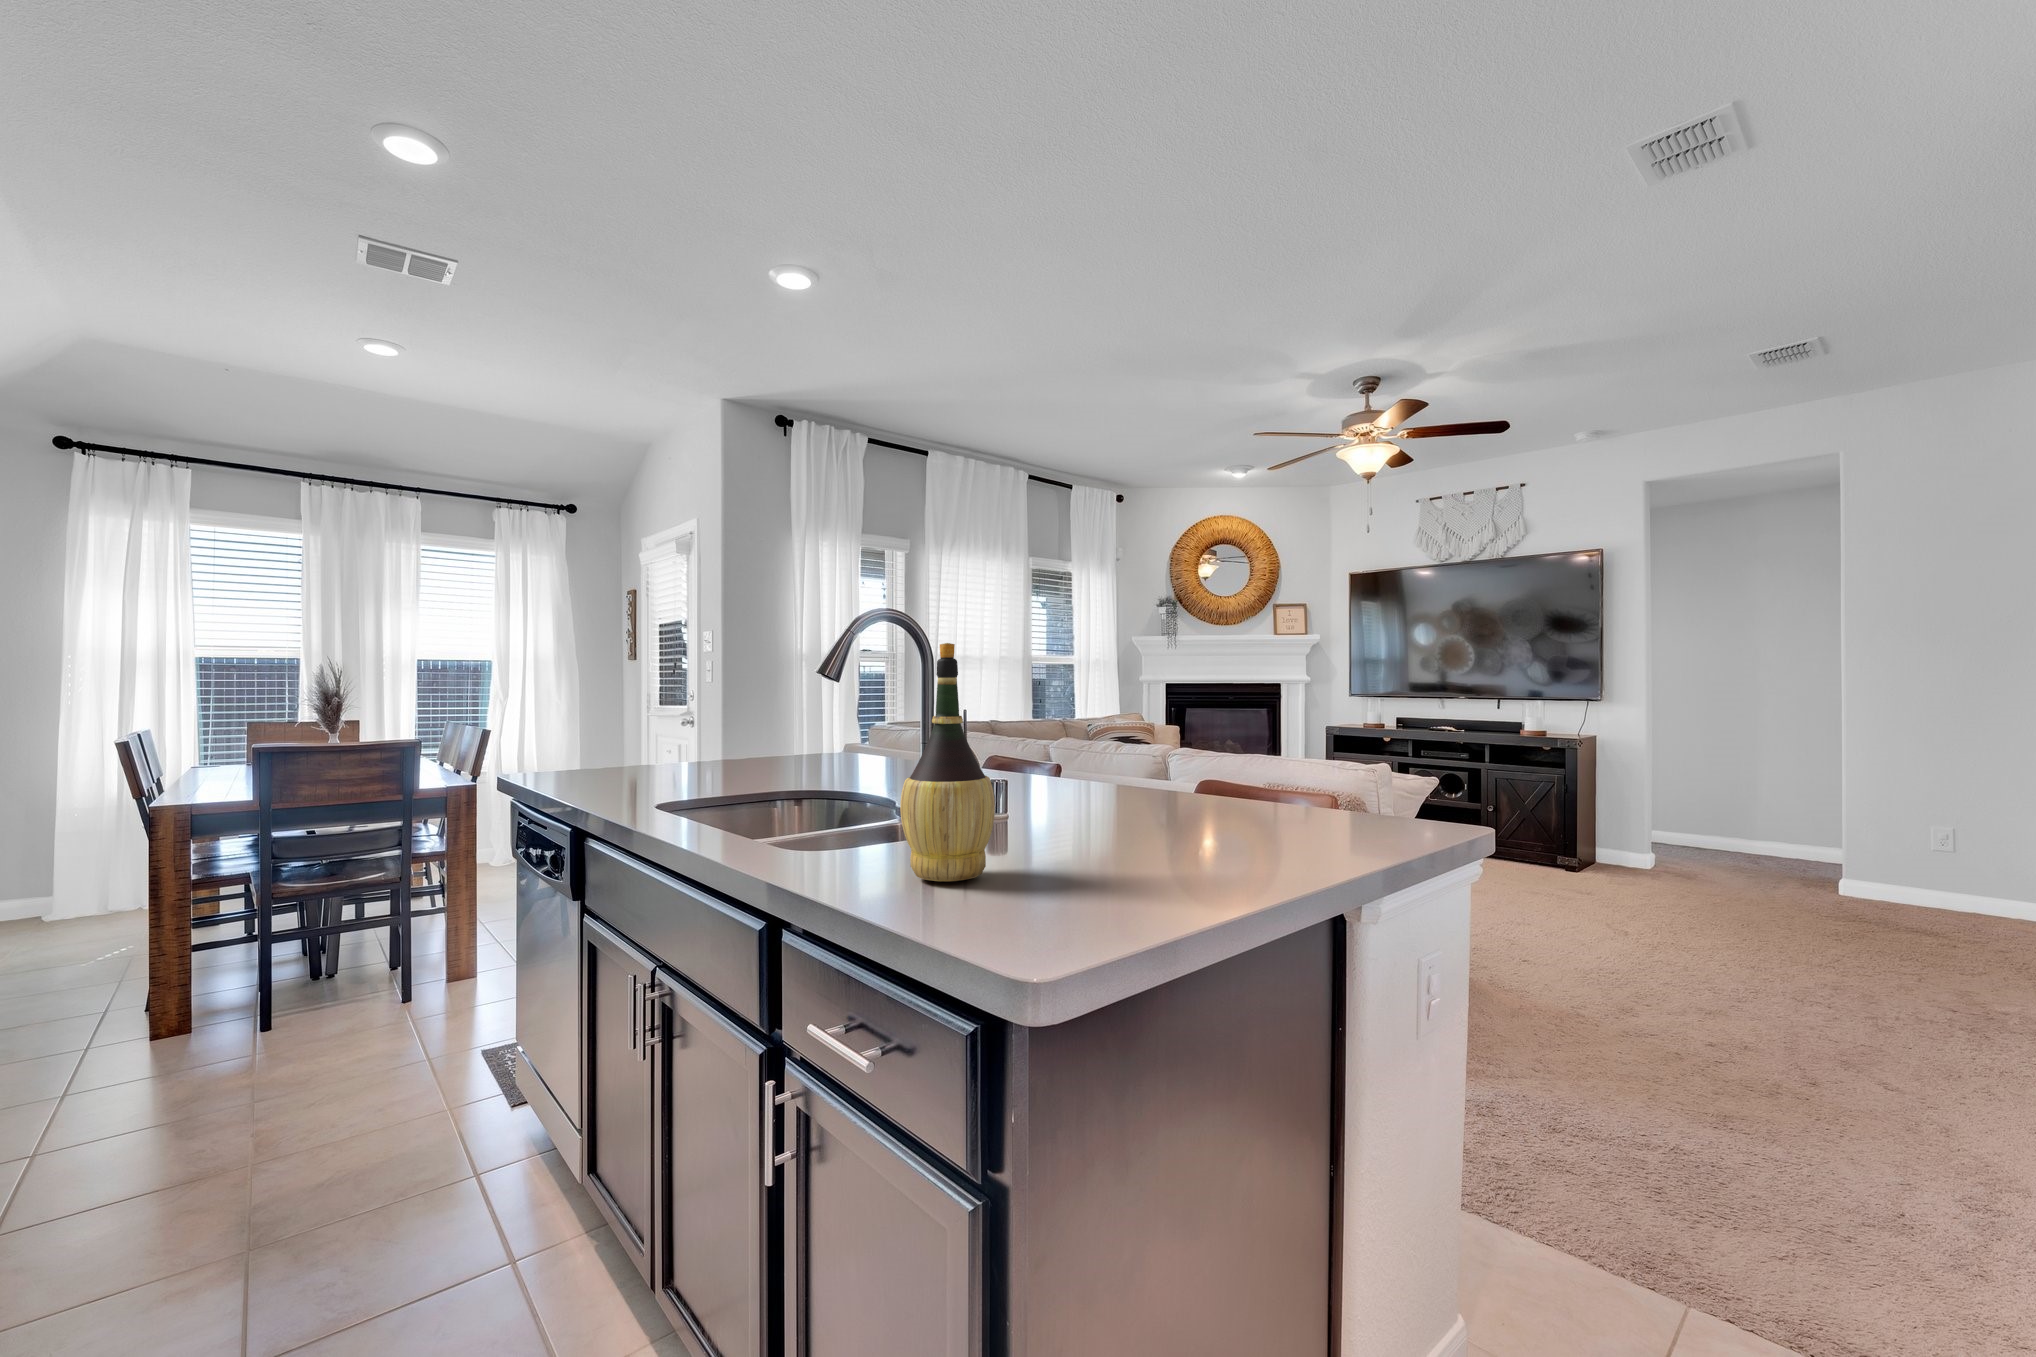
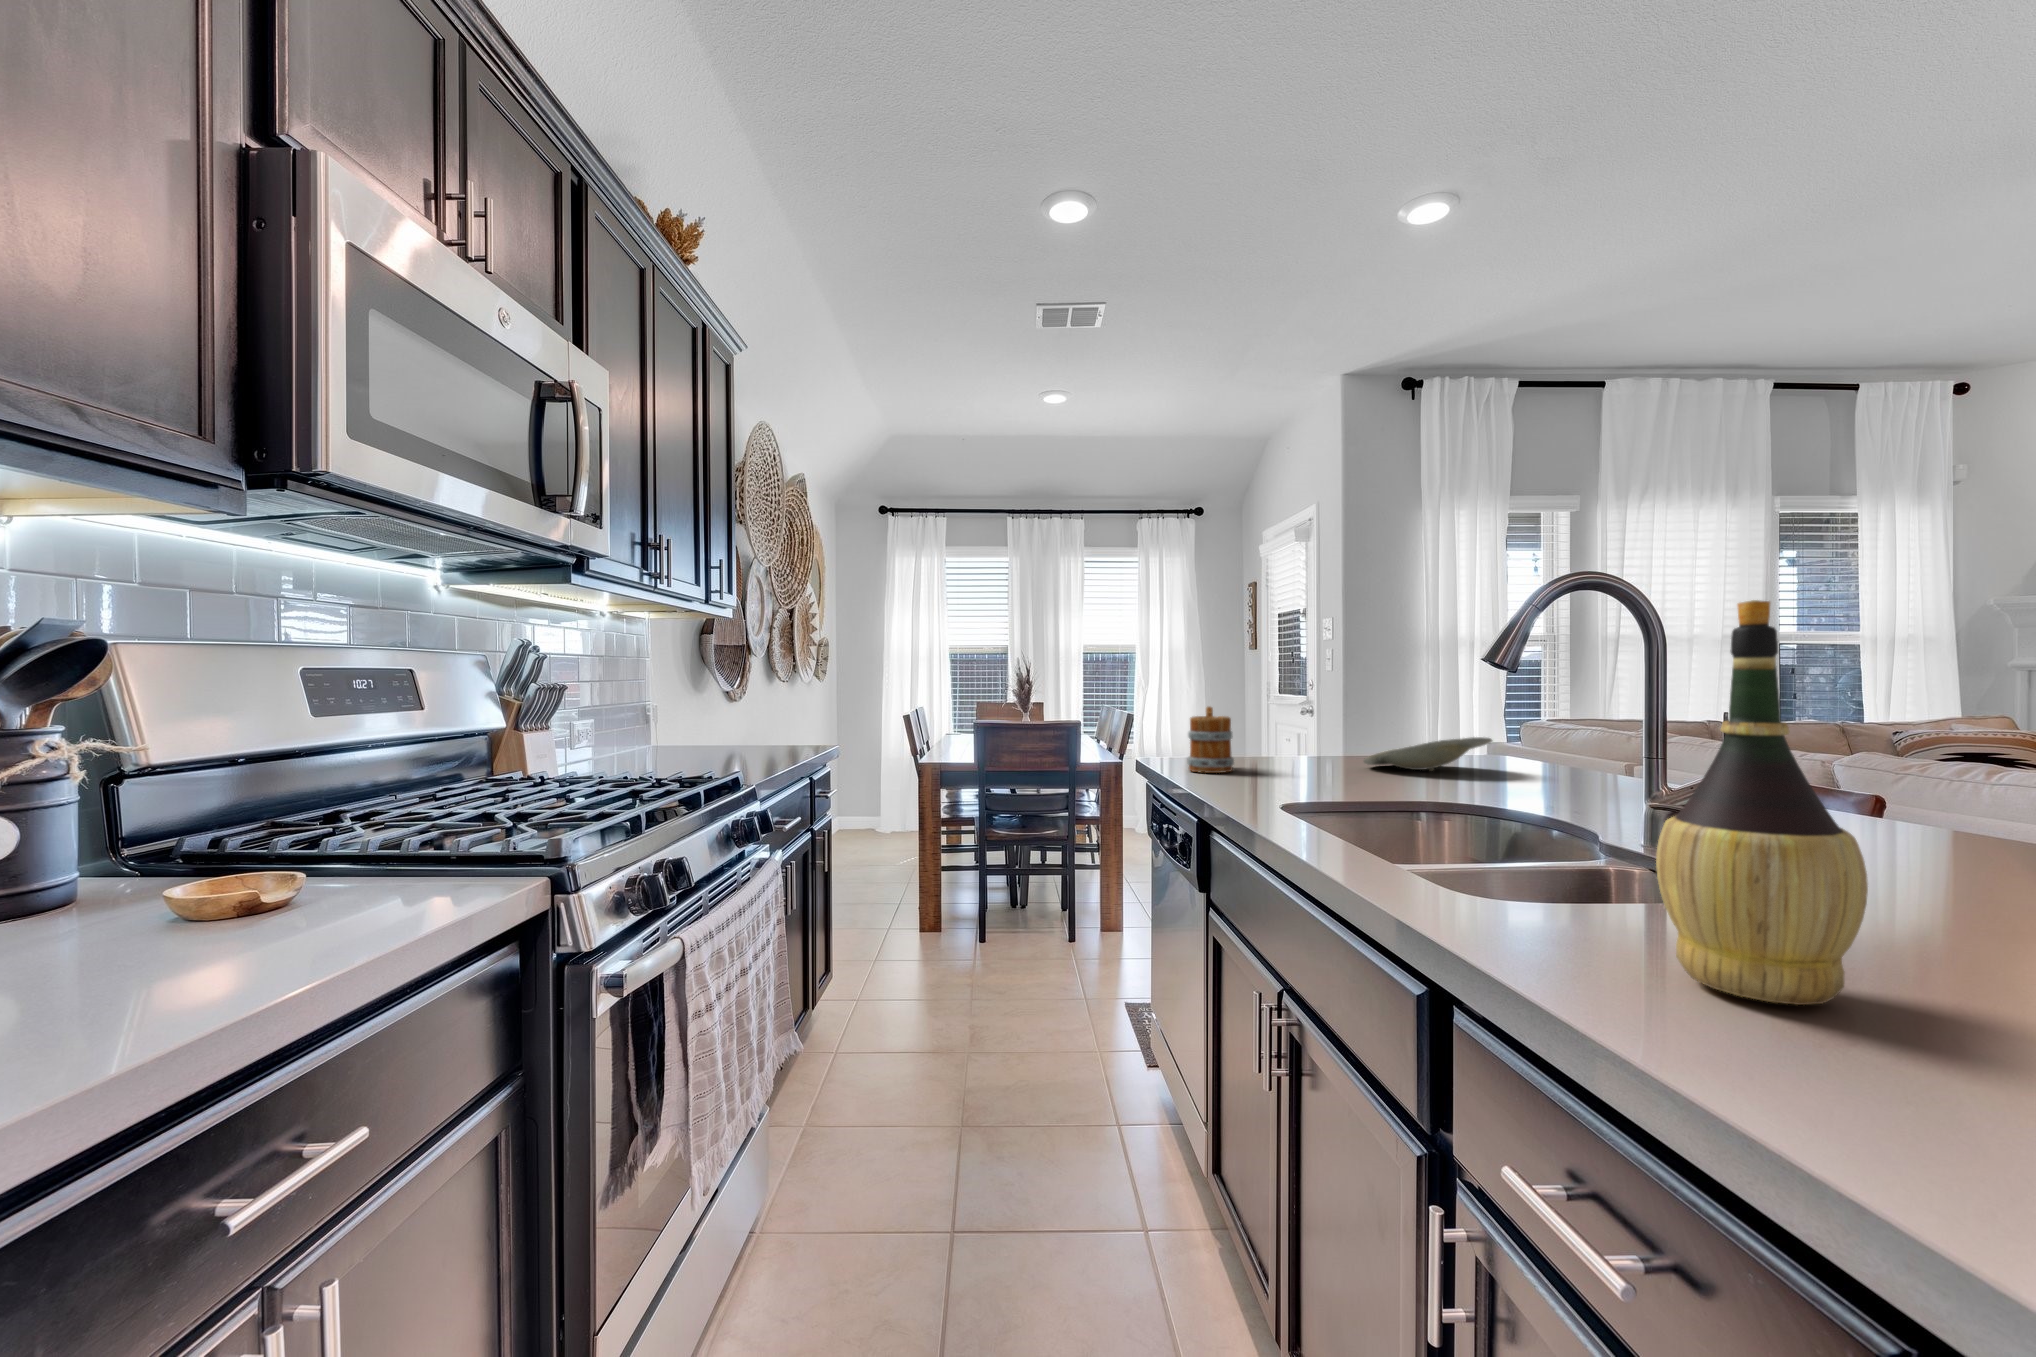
mug: none [560,719,610,785] -> present [1188,707,1234,773]
plate: none [734,738,838,769] -> present [1364,737,1492,770]

